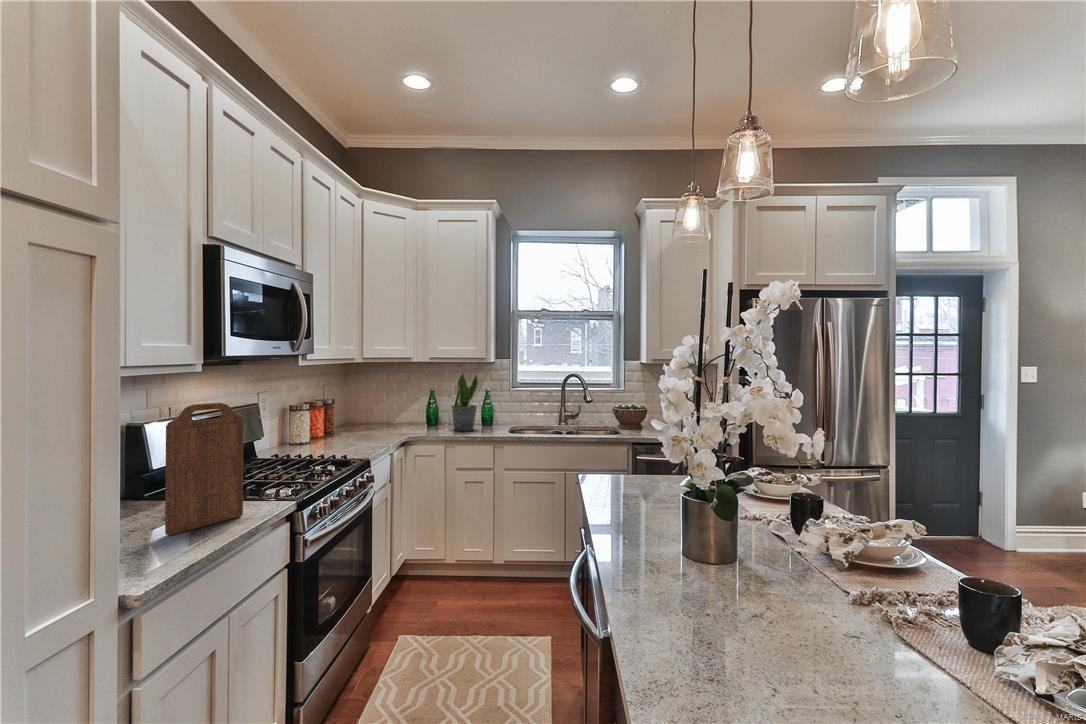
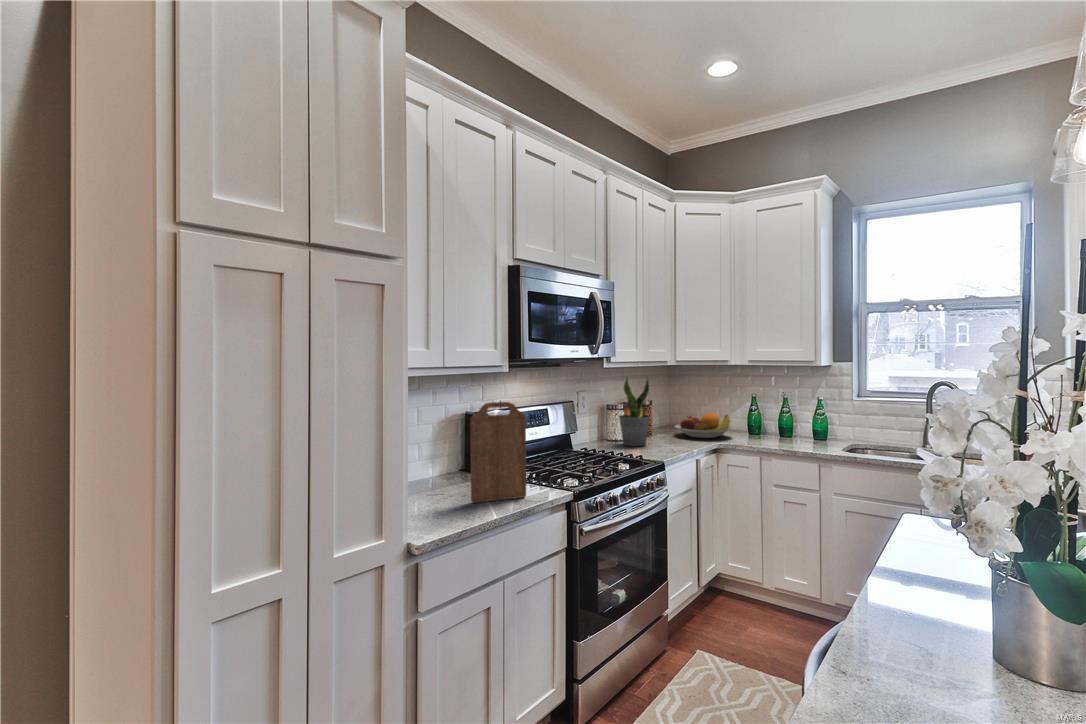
potted plant: present [452,374,478,431] -> present [619,377,650,446]
fruit bowl: none [362,409,417,433] -> present [675,413,732,438]

